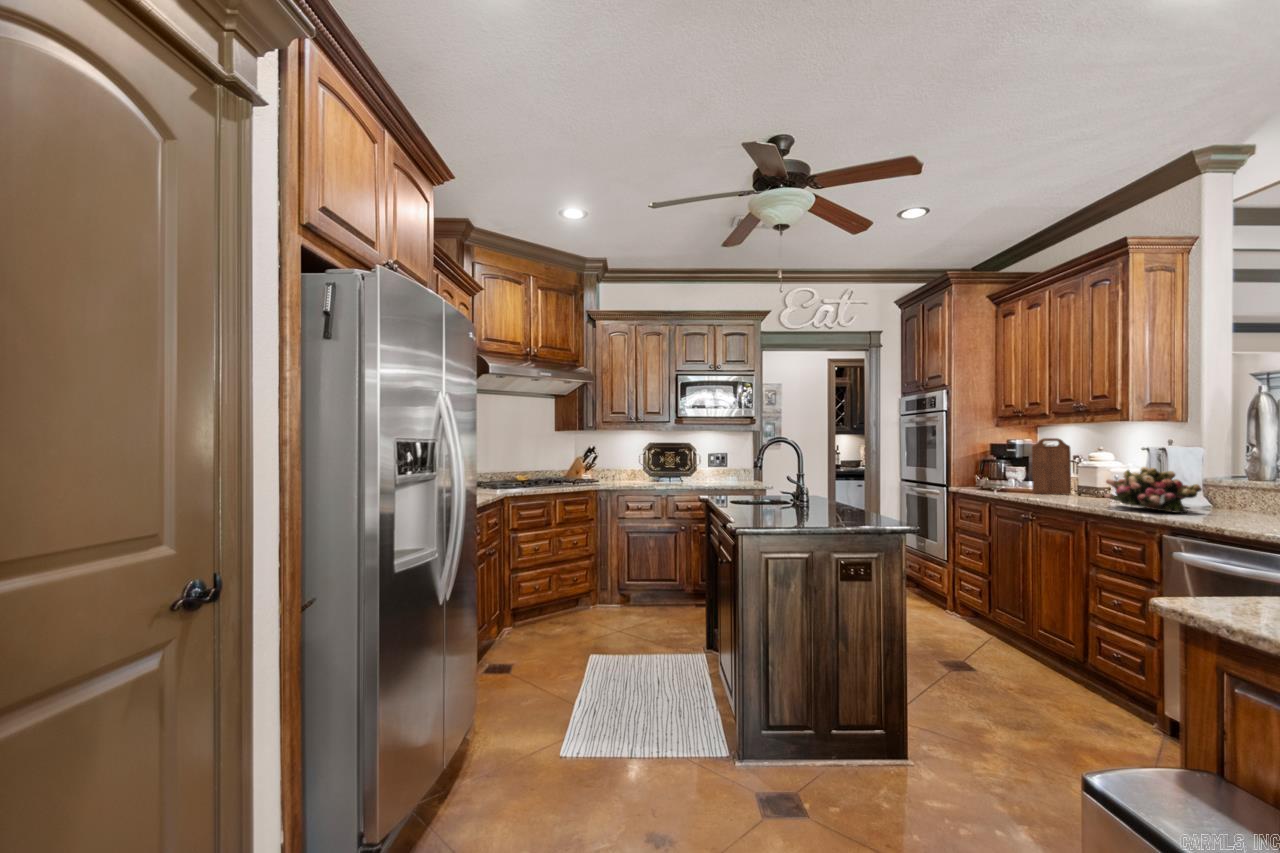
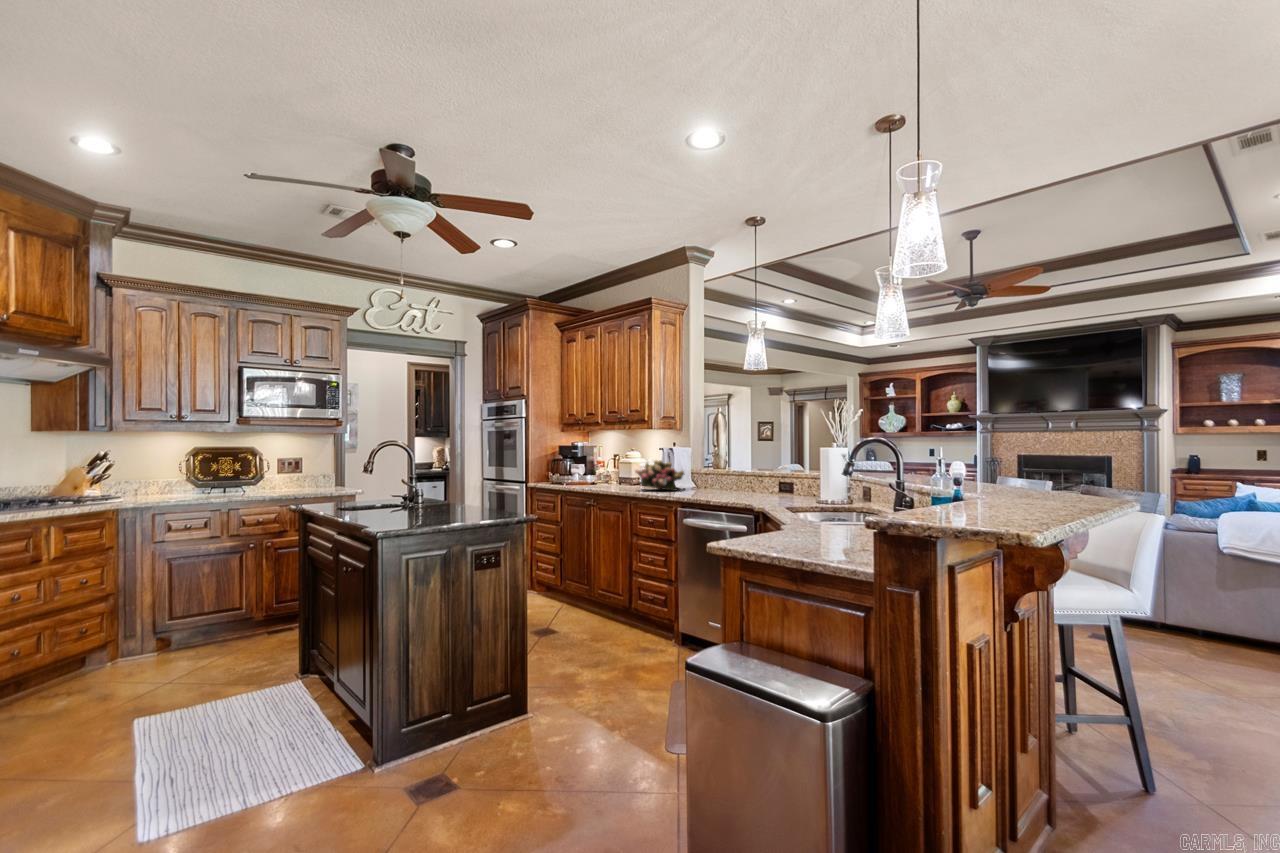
cutting board: present [1032,438,1071,494] -> none [589,441,614,485]

